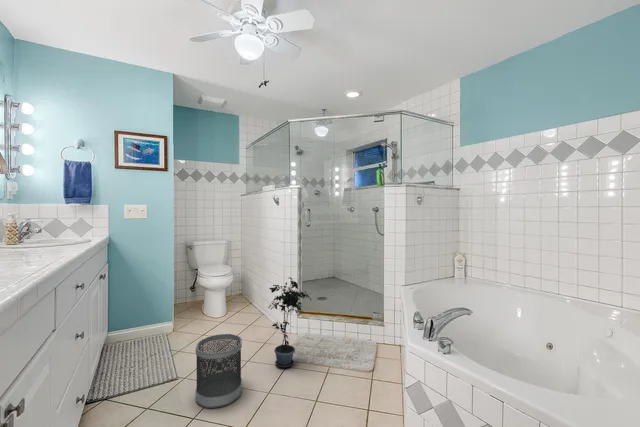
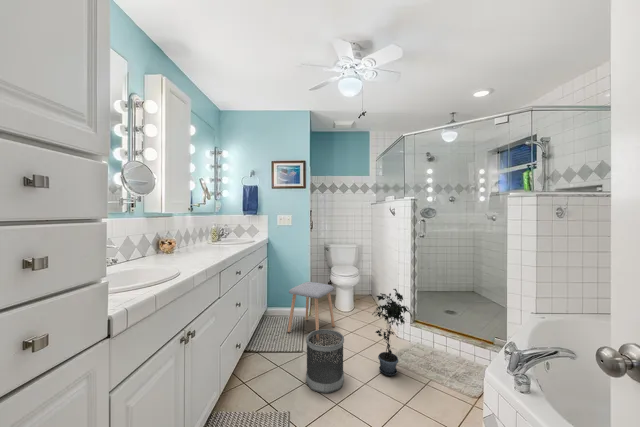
stool: none [149,287,211,357] -> present [288,282,335,333]

